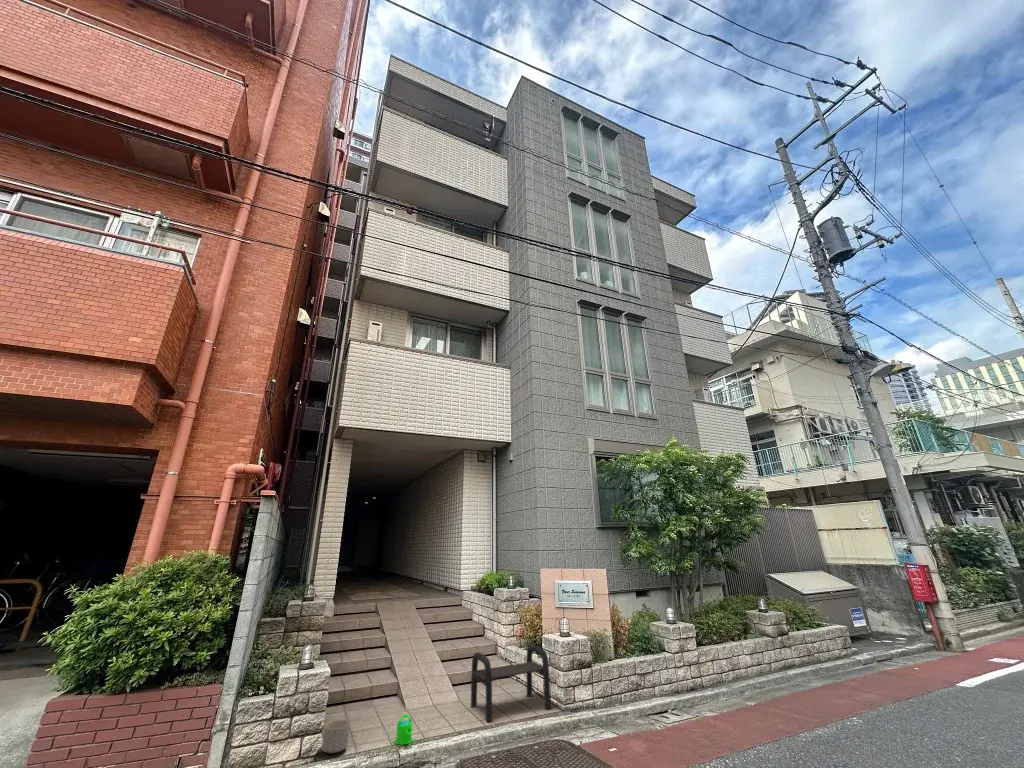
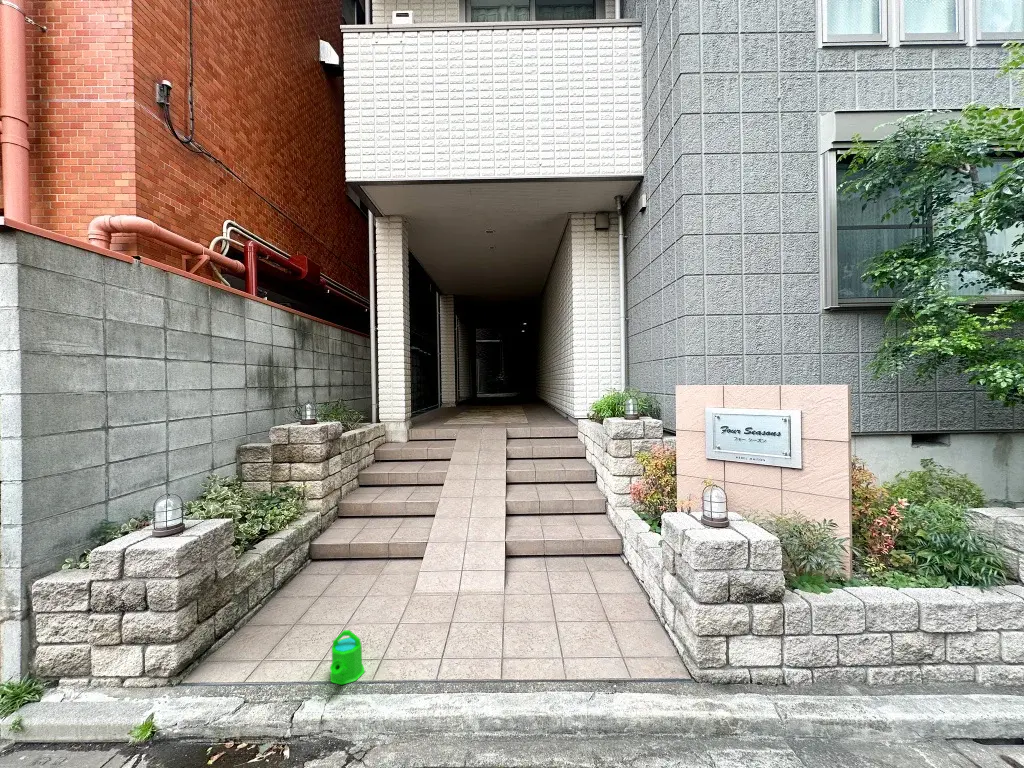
bench: present [471,645,551,721] -> none [516,526,671,664]
planter: present [322,720,350,754] -> none [205,615,257,674]

